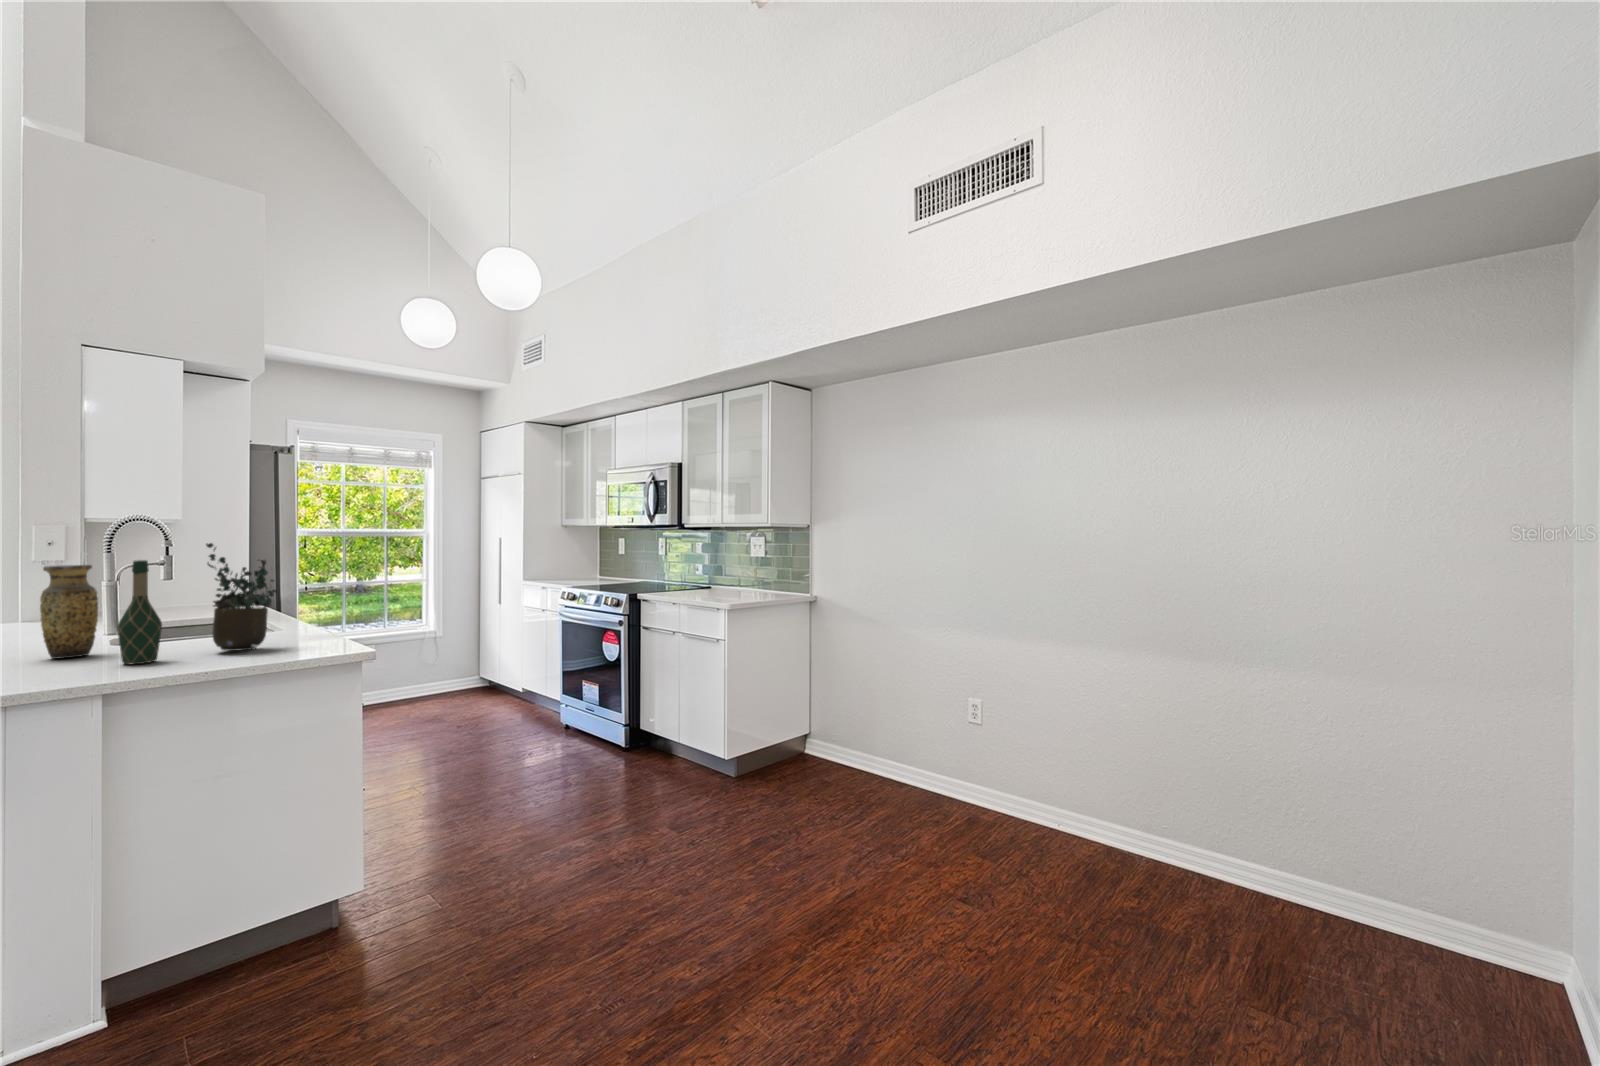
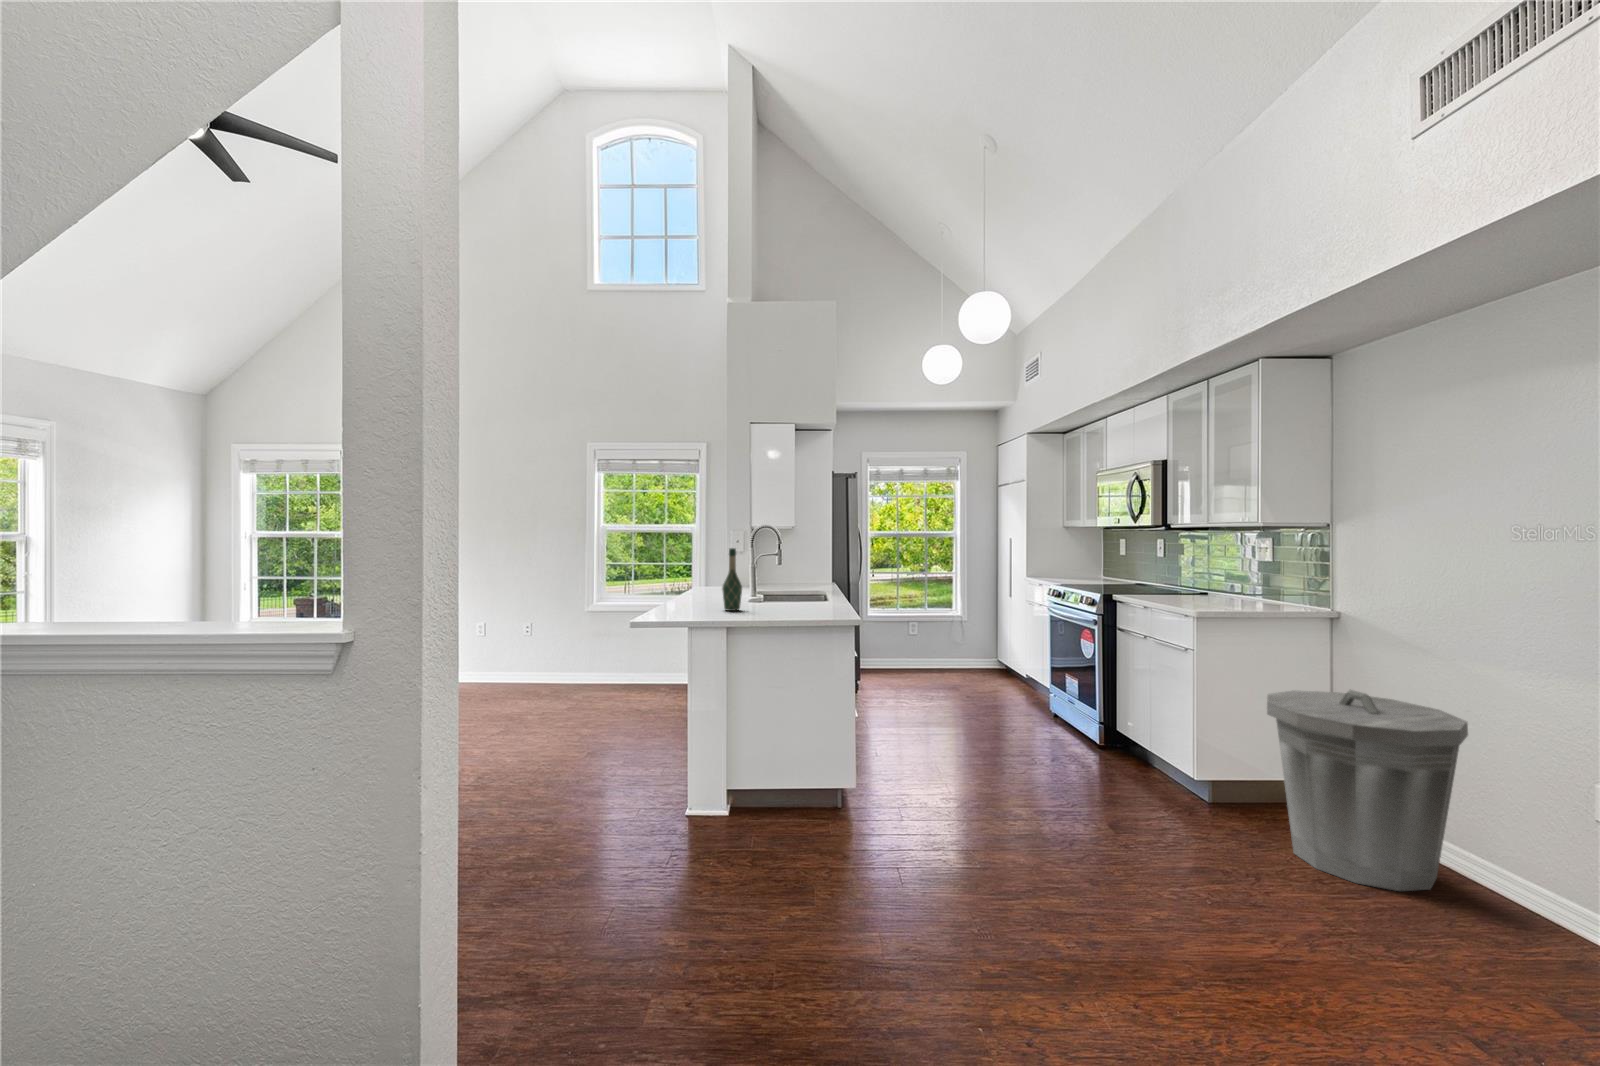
potted plant: present [206,543,277,651] -> none [767,538,801,609]
vase: present [40,565,98,659] -> none [698,551,721,604]
trash can: none [786,659,911,813] -> present [1267,689,1468,891]

